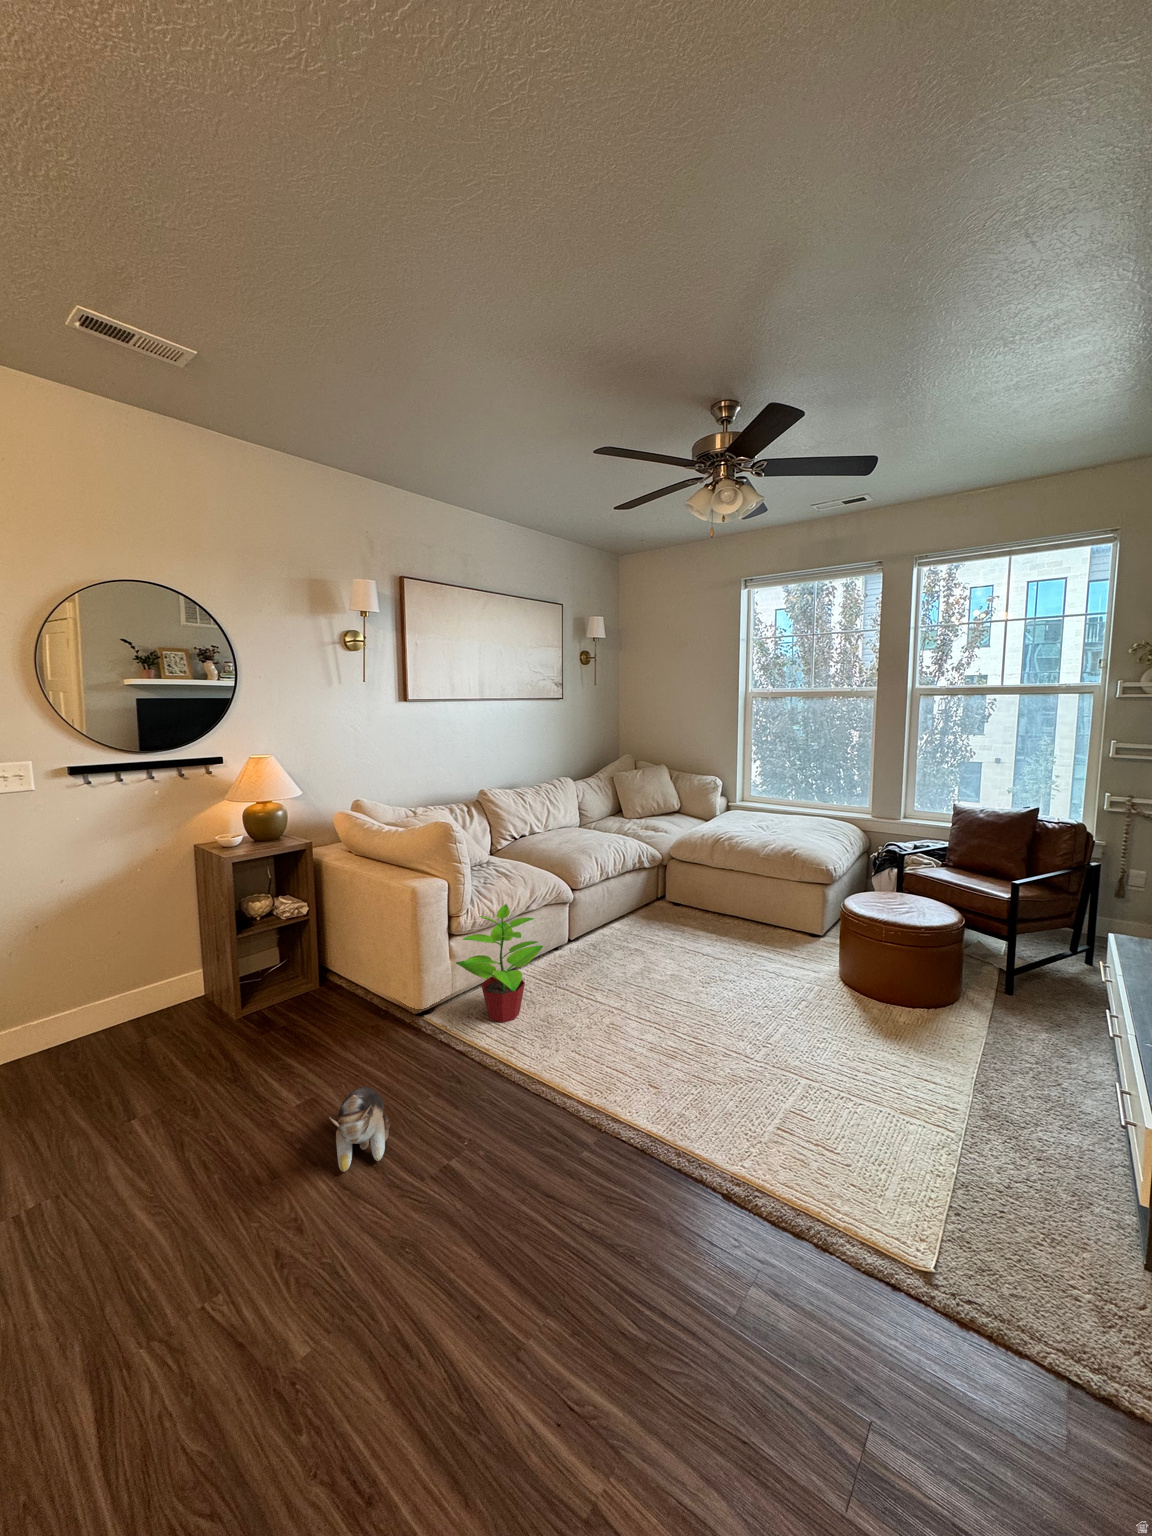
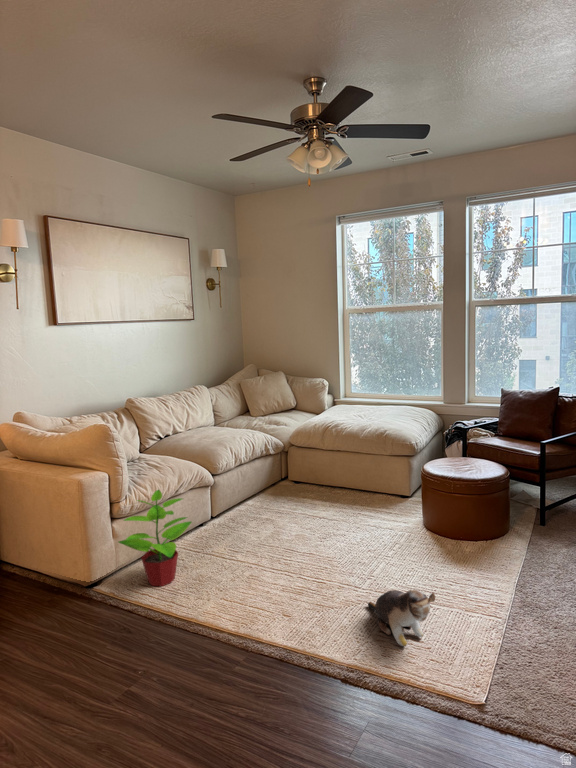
plush toy: present [329,1087,390,1172] -> present [368,590,435,646]

